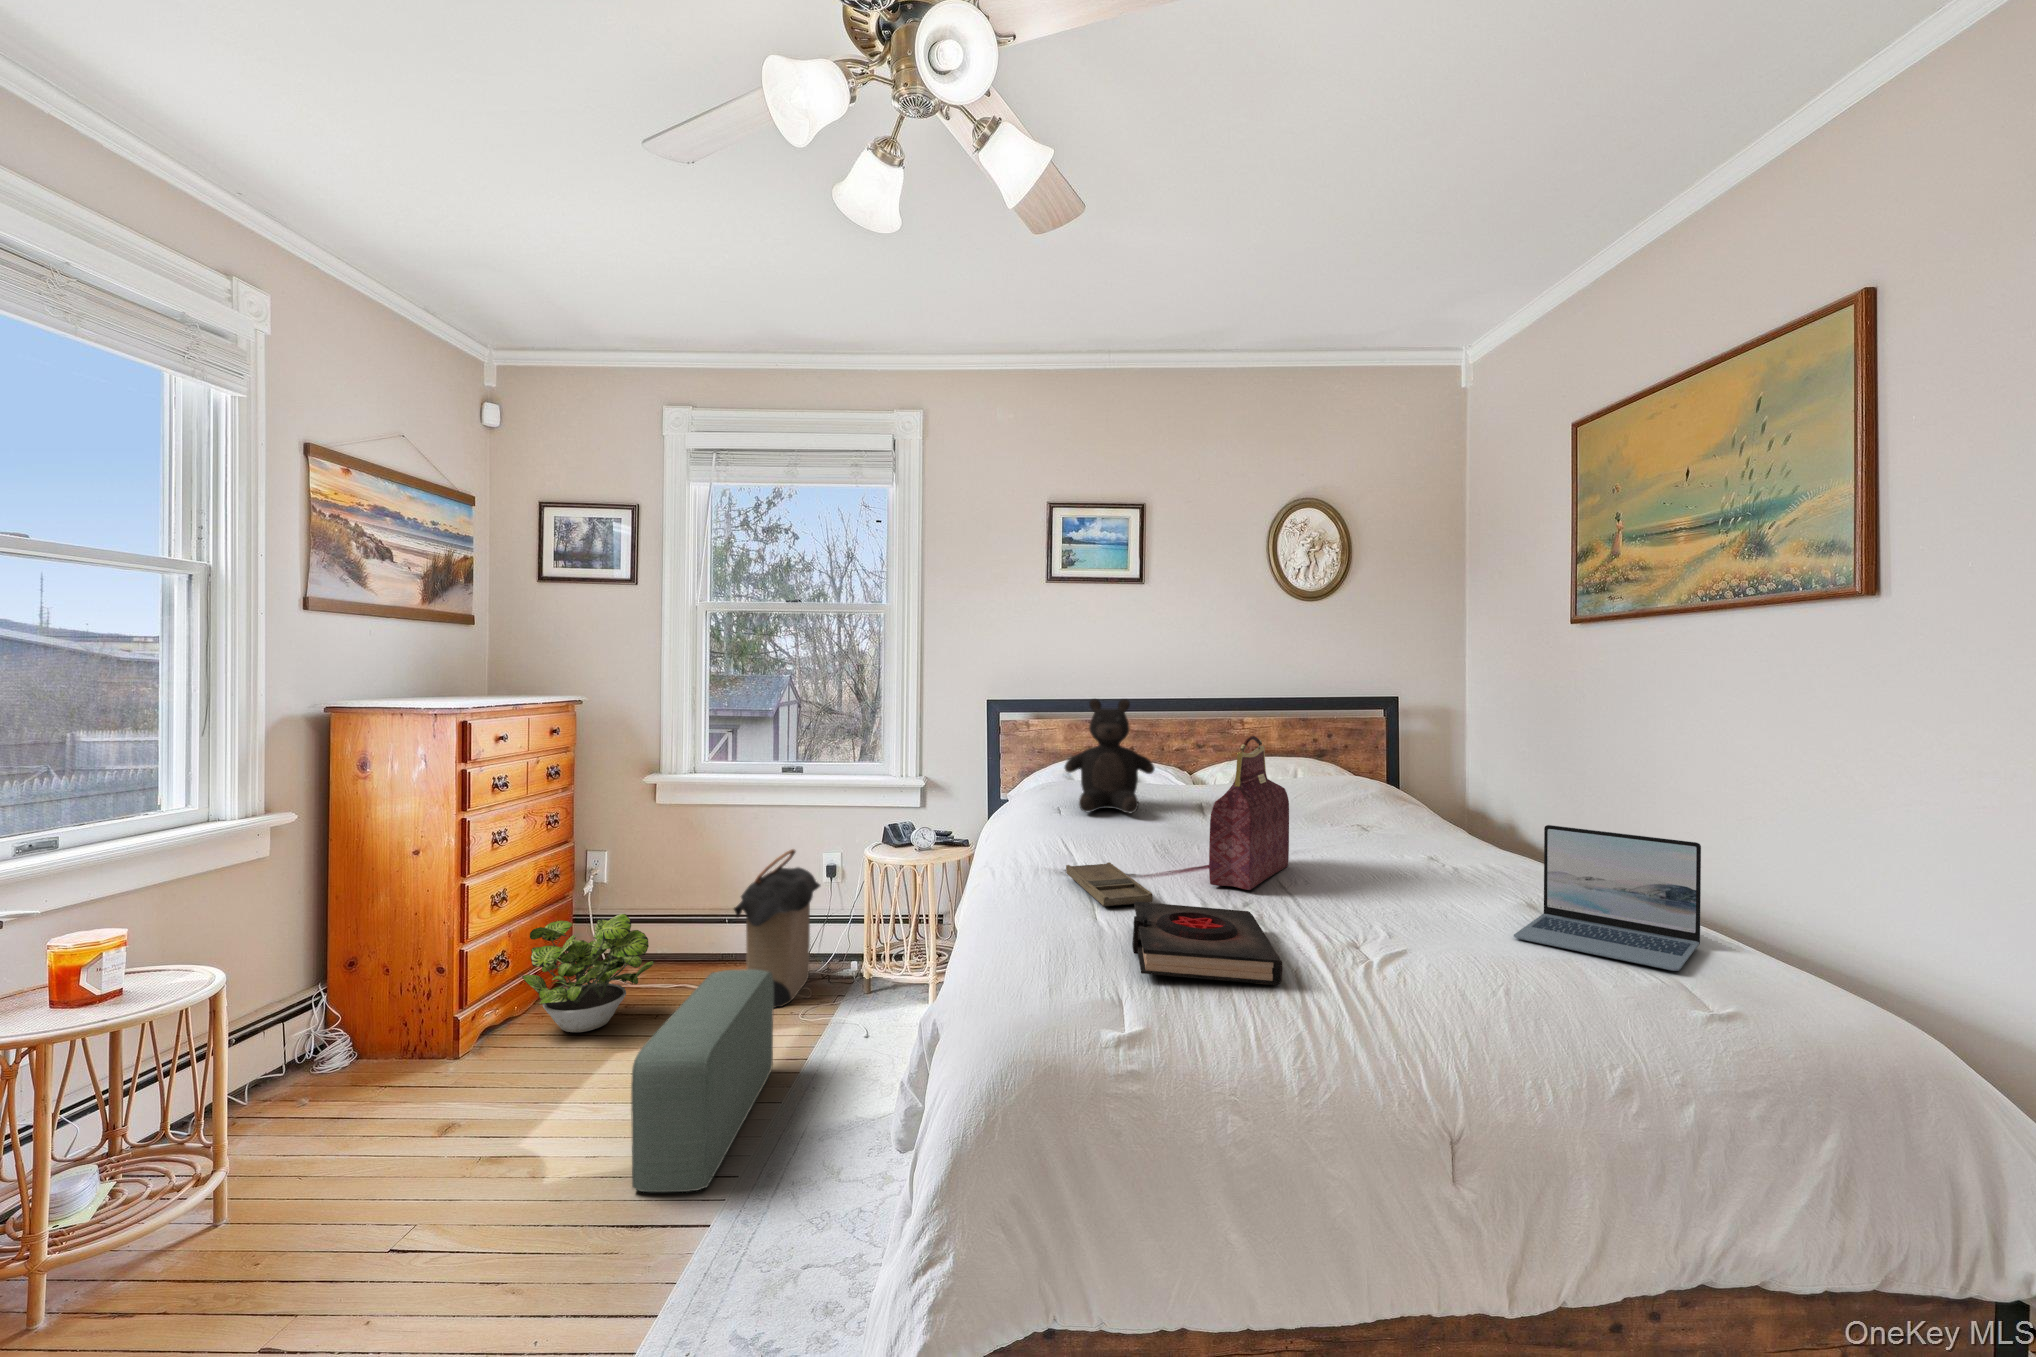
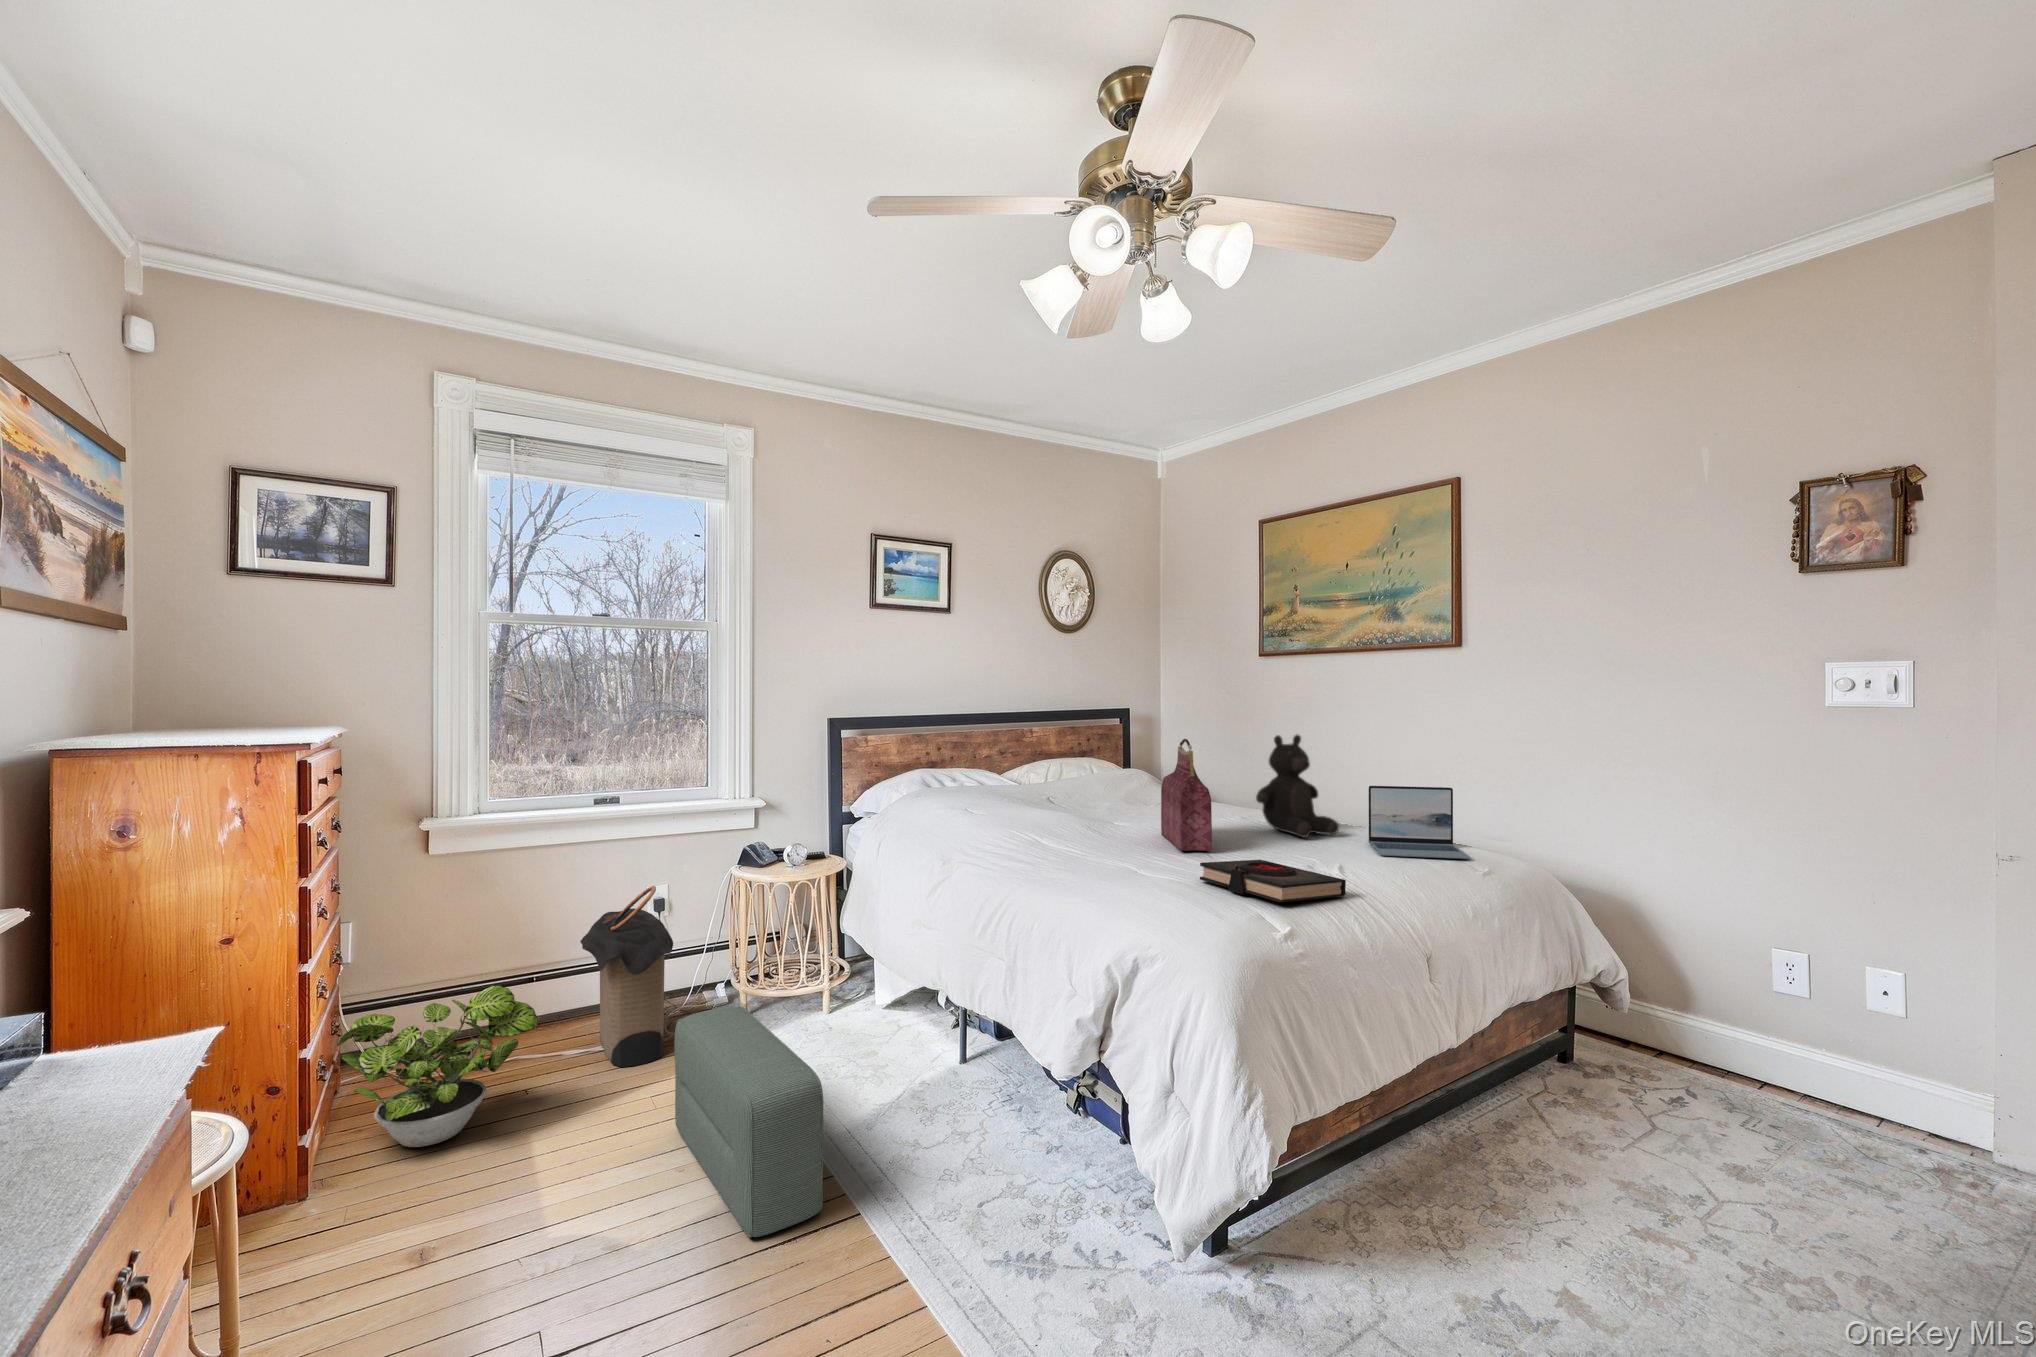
teddy bear: present [1065,699,1155,813] -> present [1256,735,1339,838]
tray: present [1066,862,1153,906] -> none [1081,844,1177,873]

